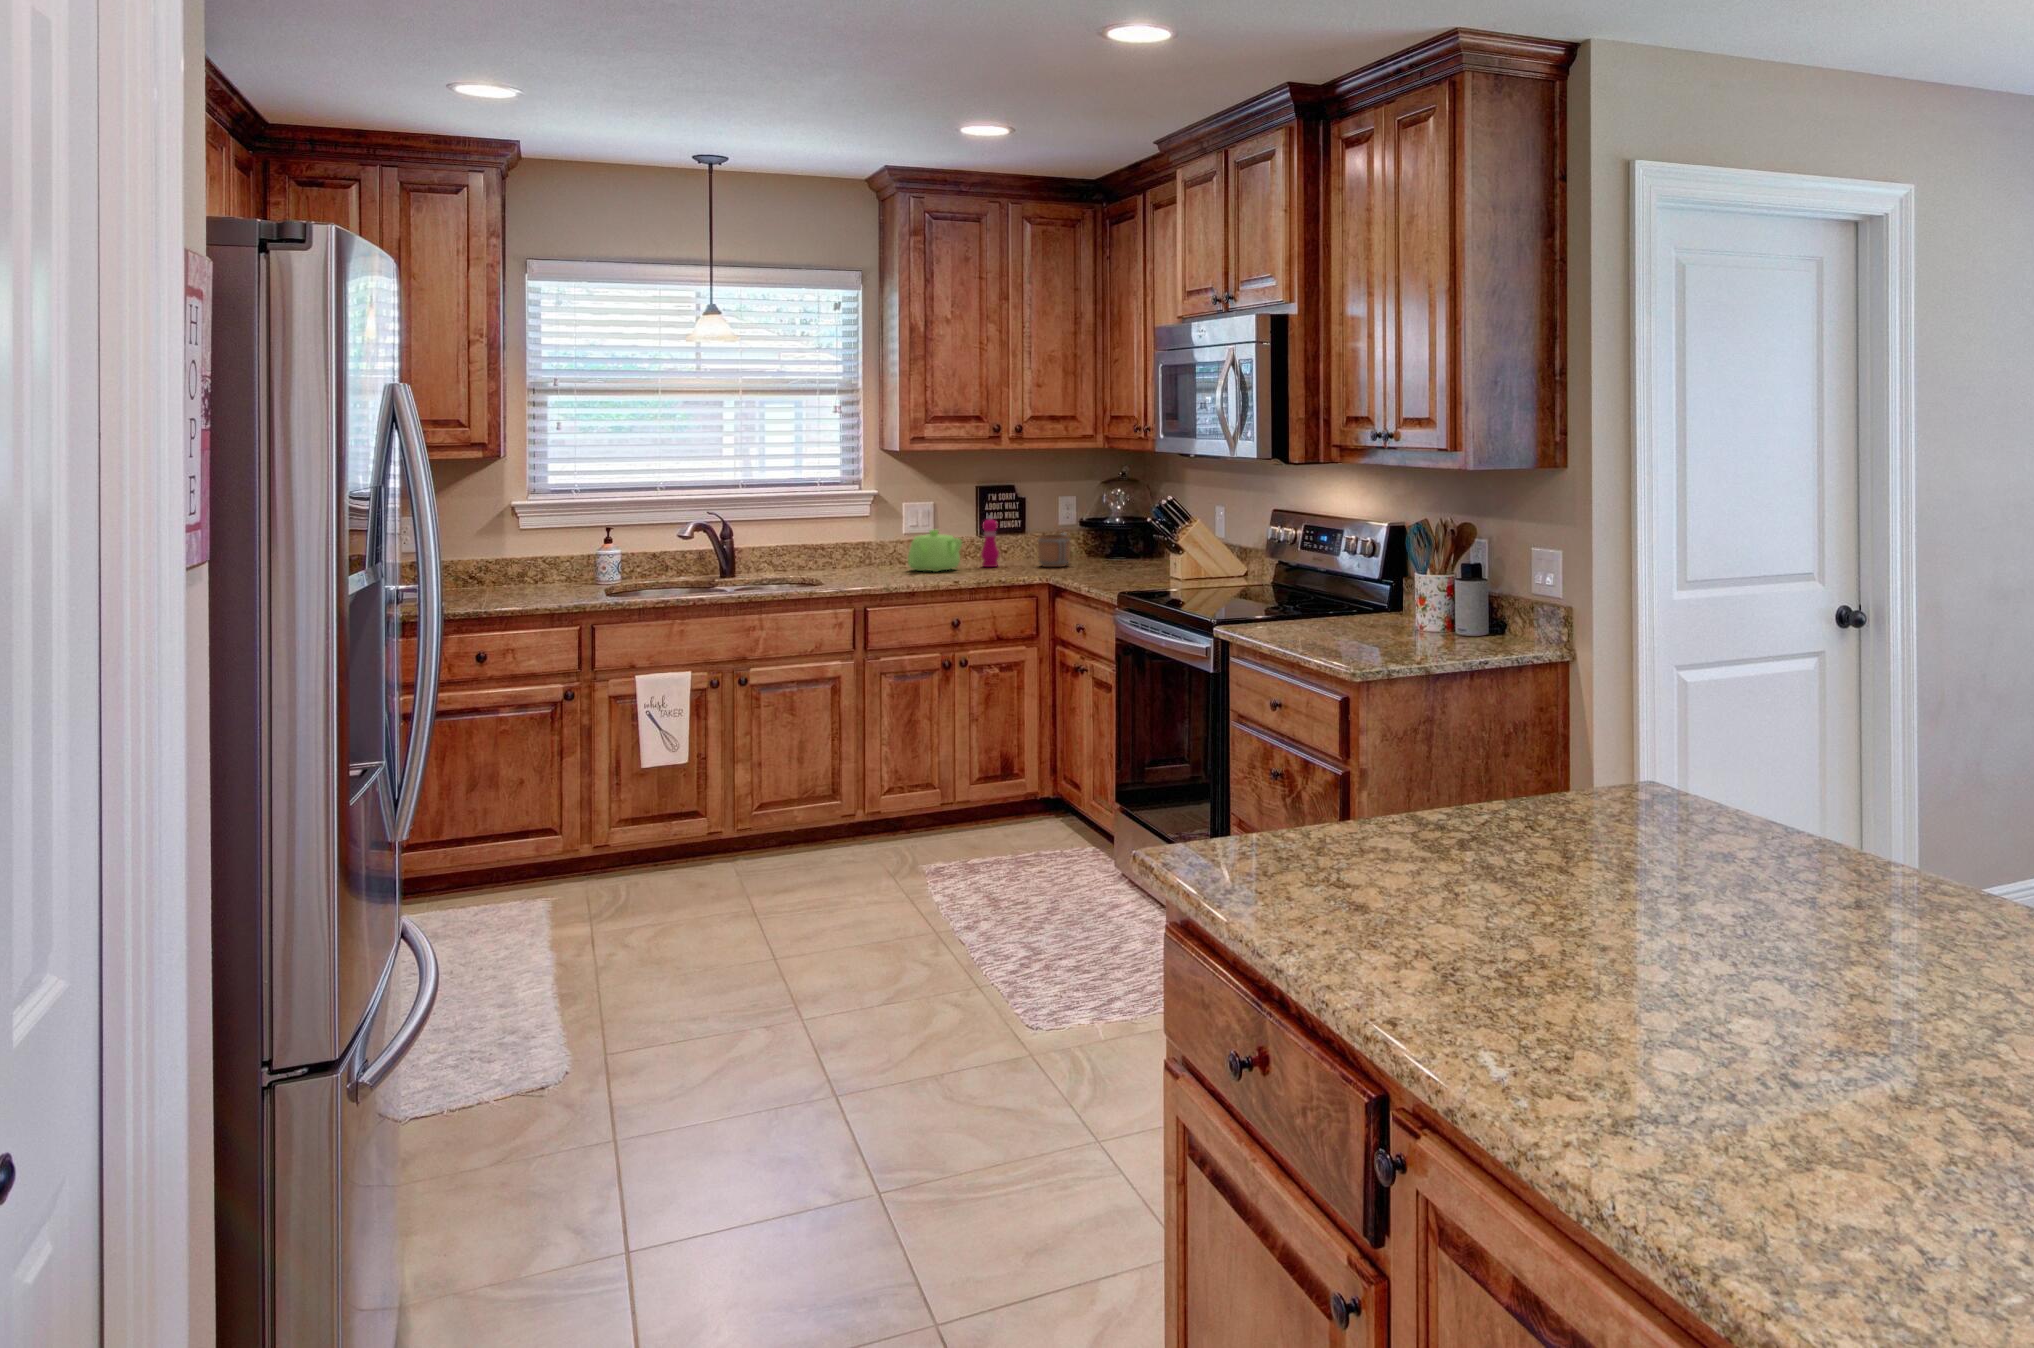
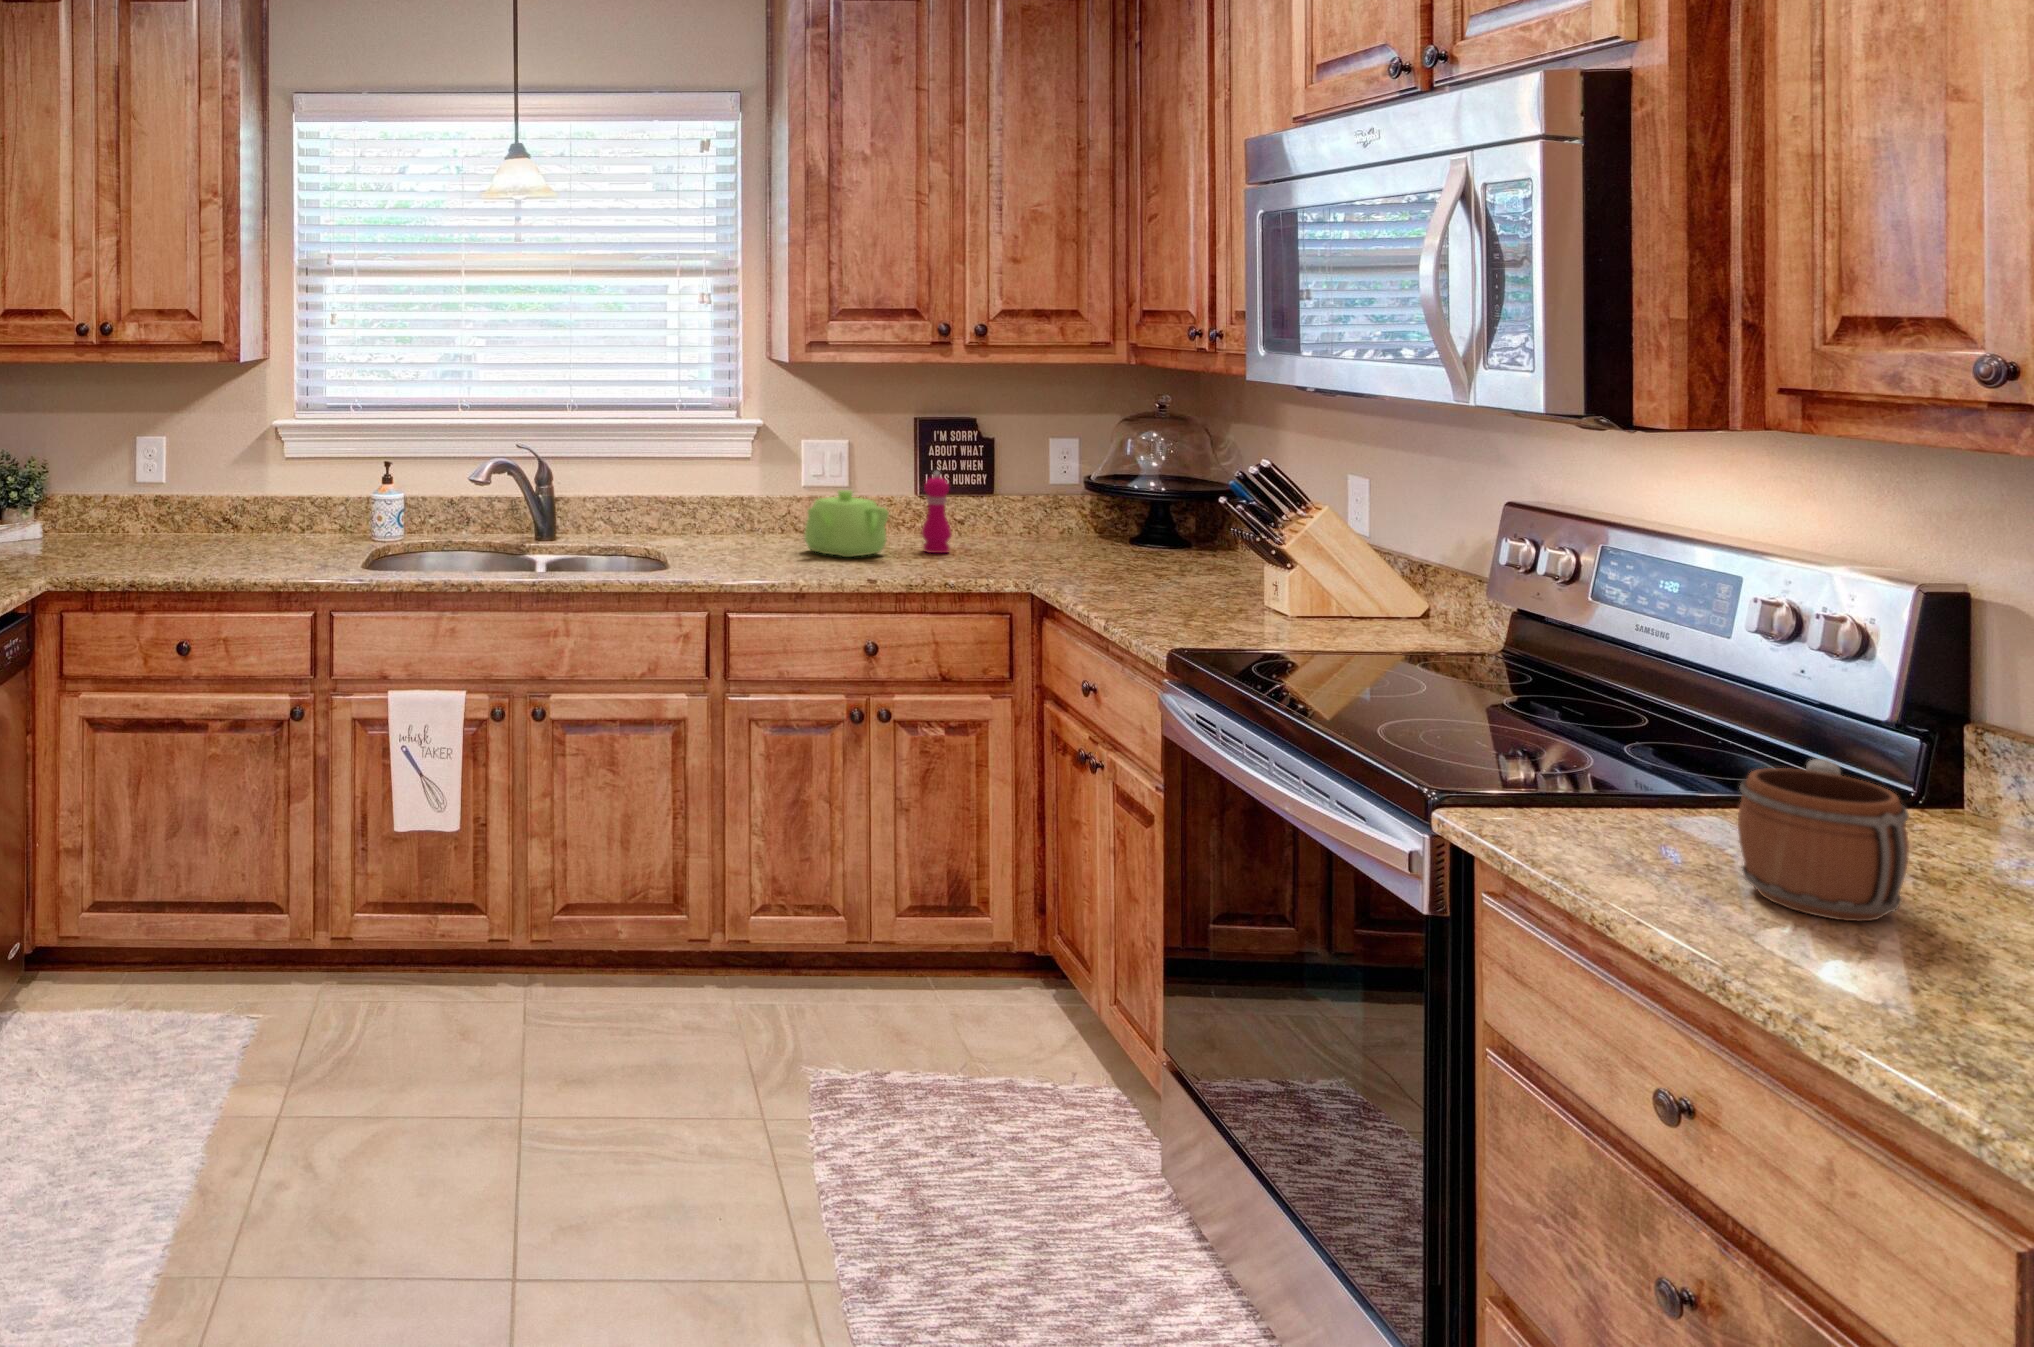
mug: present [1037,533,1070,567] -> present [1738,759,1909,921]

